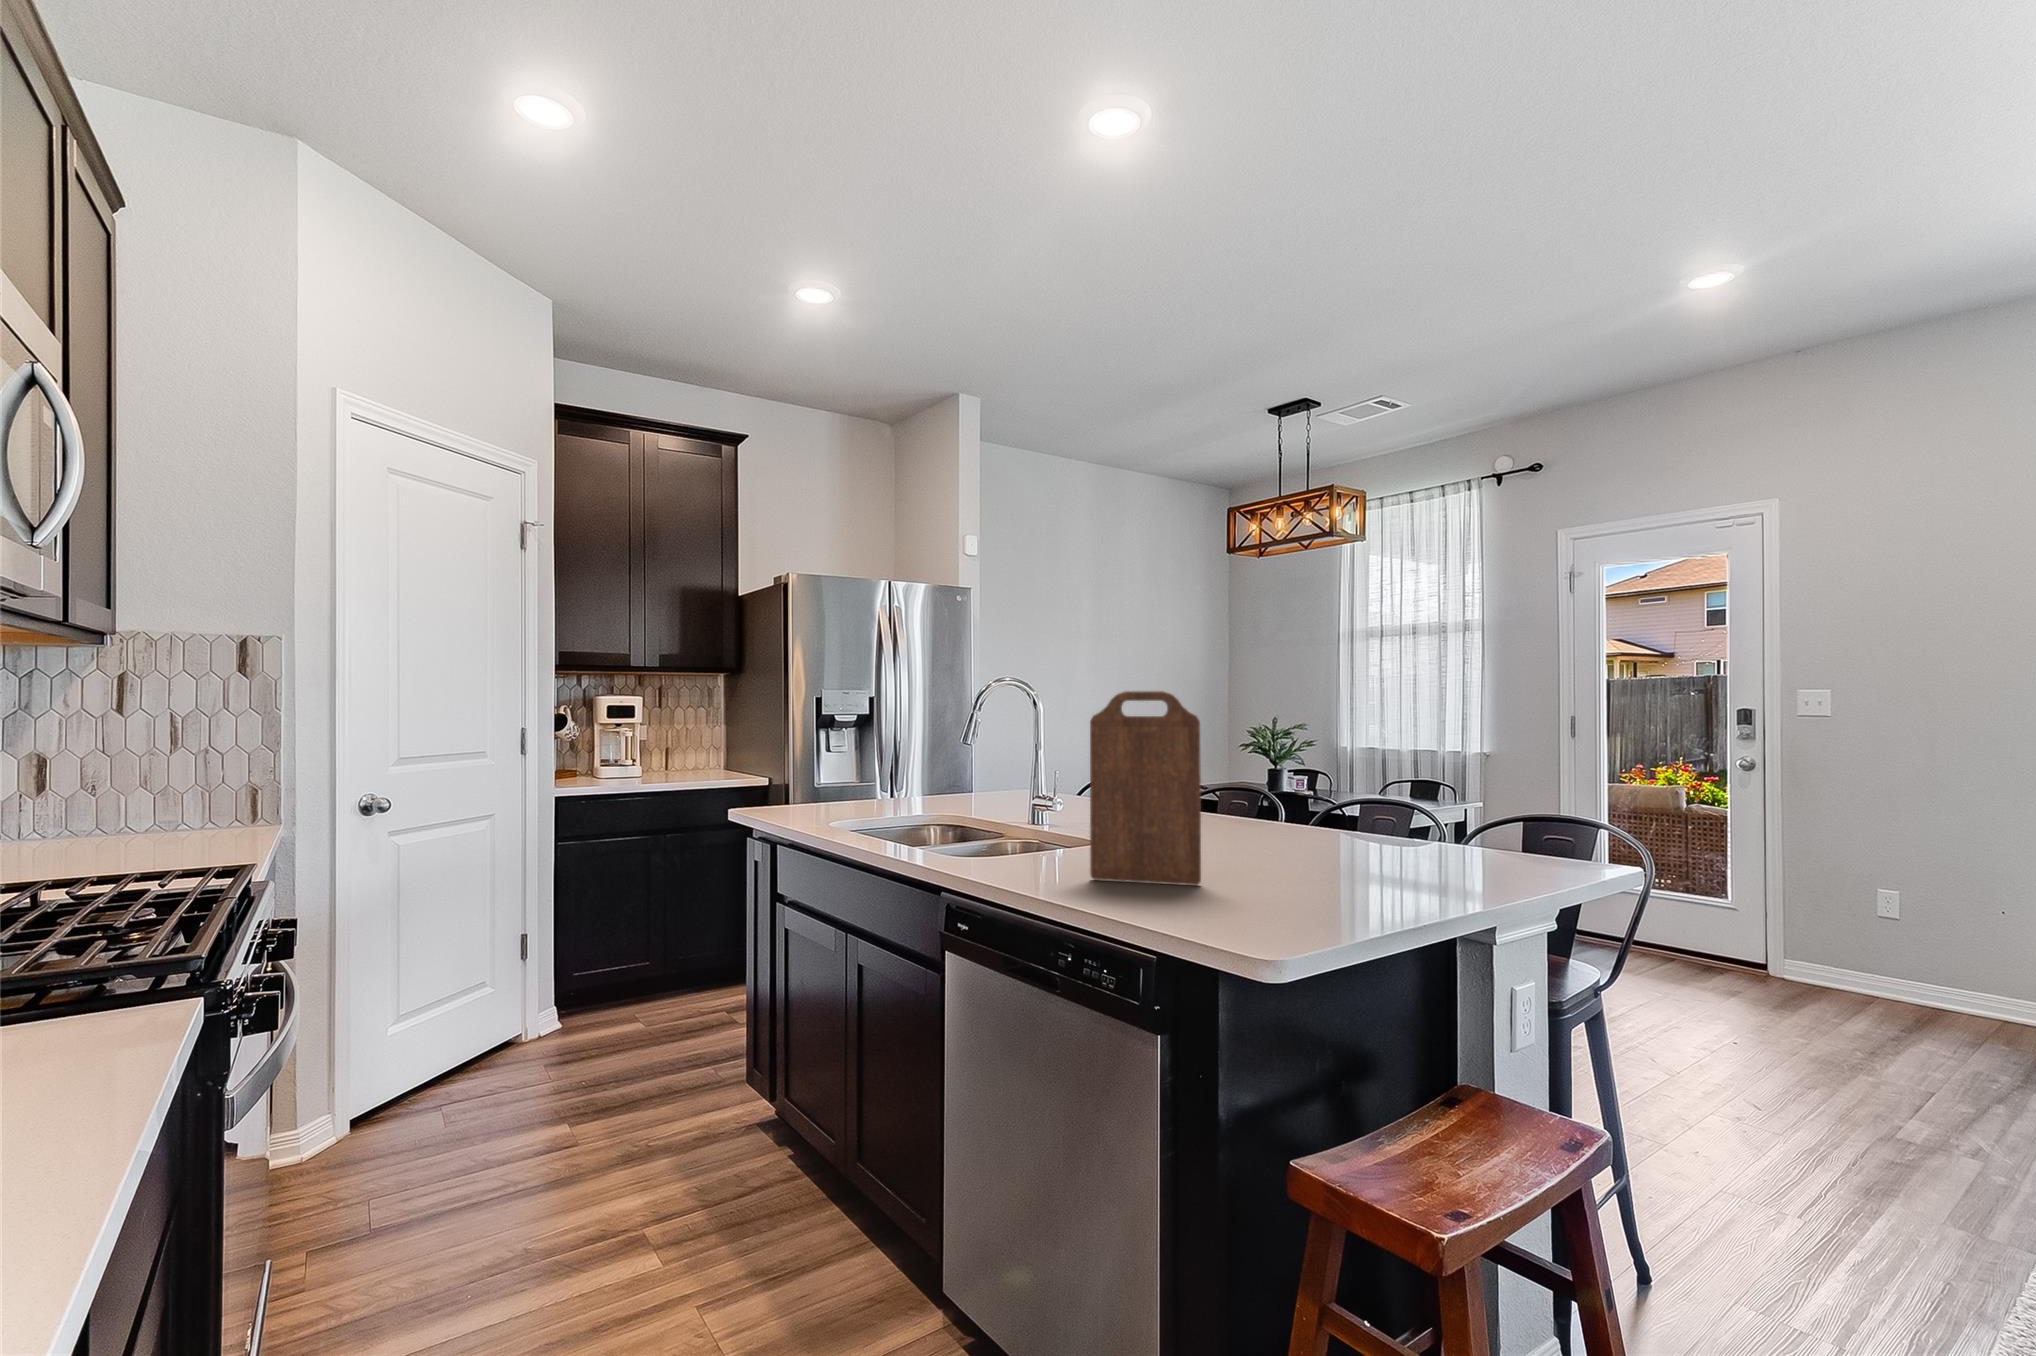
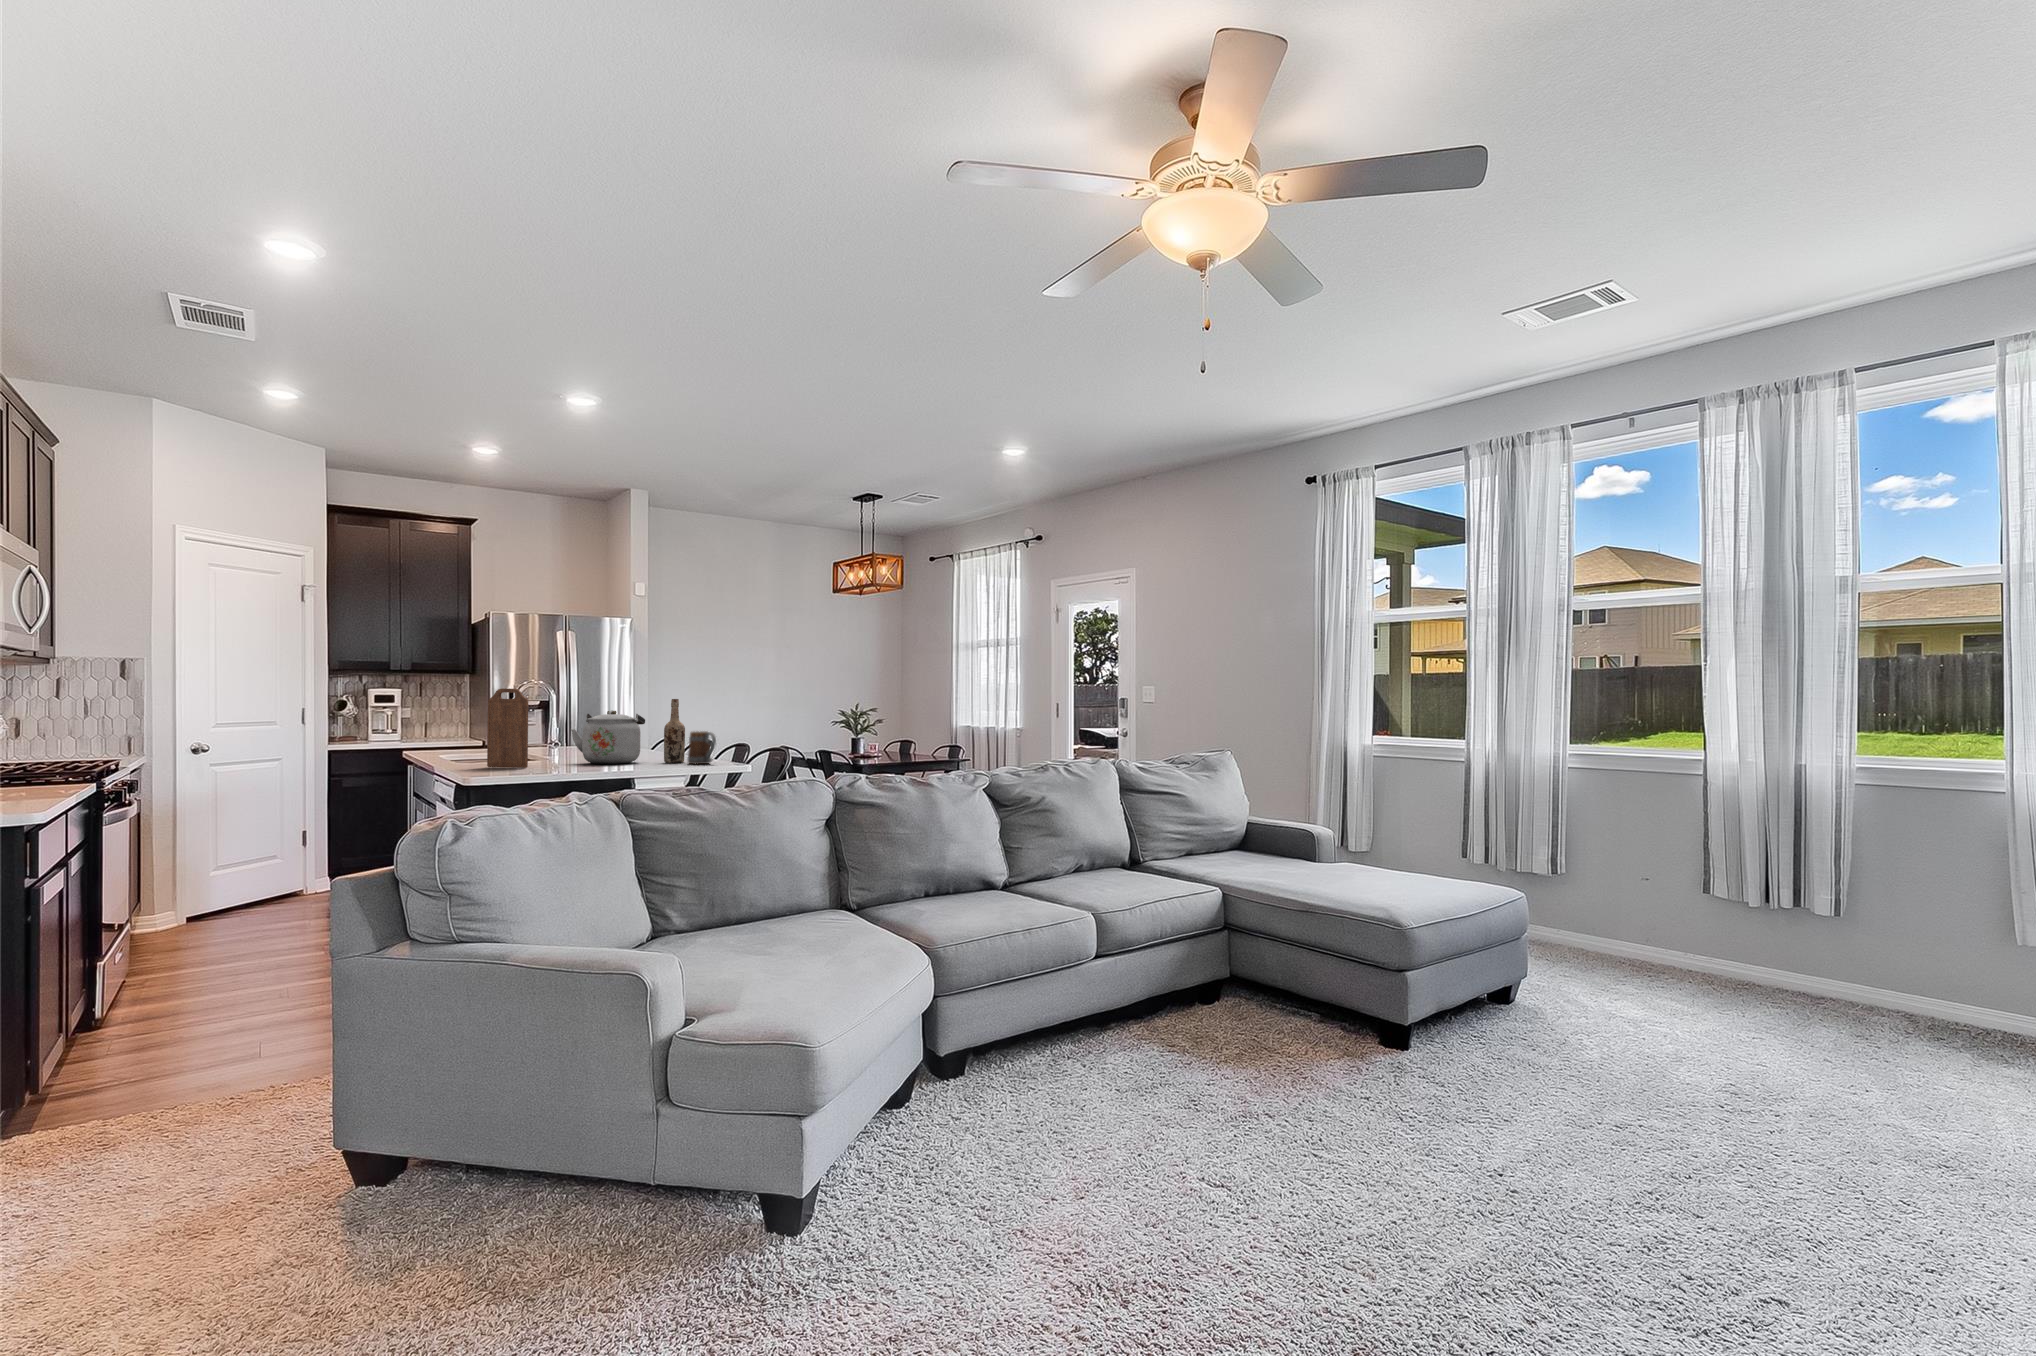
wine bottle: none [1385,714,1431,855] -> present [664,699,685,763]
kettle: none [1205,740,1351,862] -> present [571,710,645,764]
mug: none [1470,786,1553,864] -> present [687,731,716,764]

